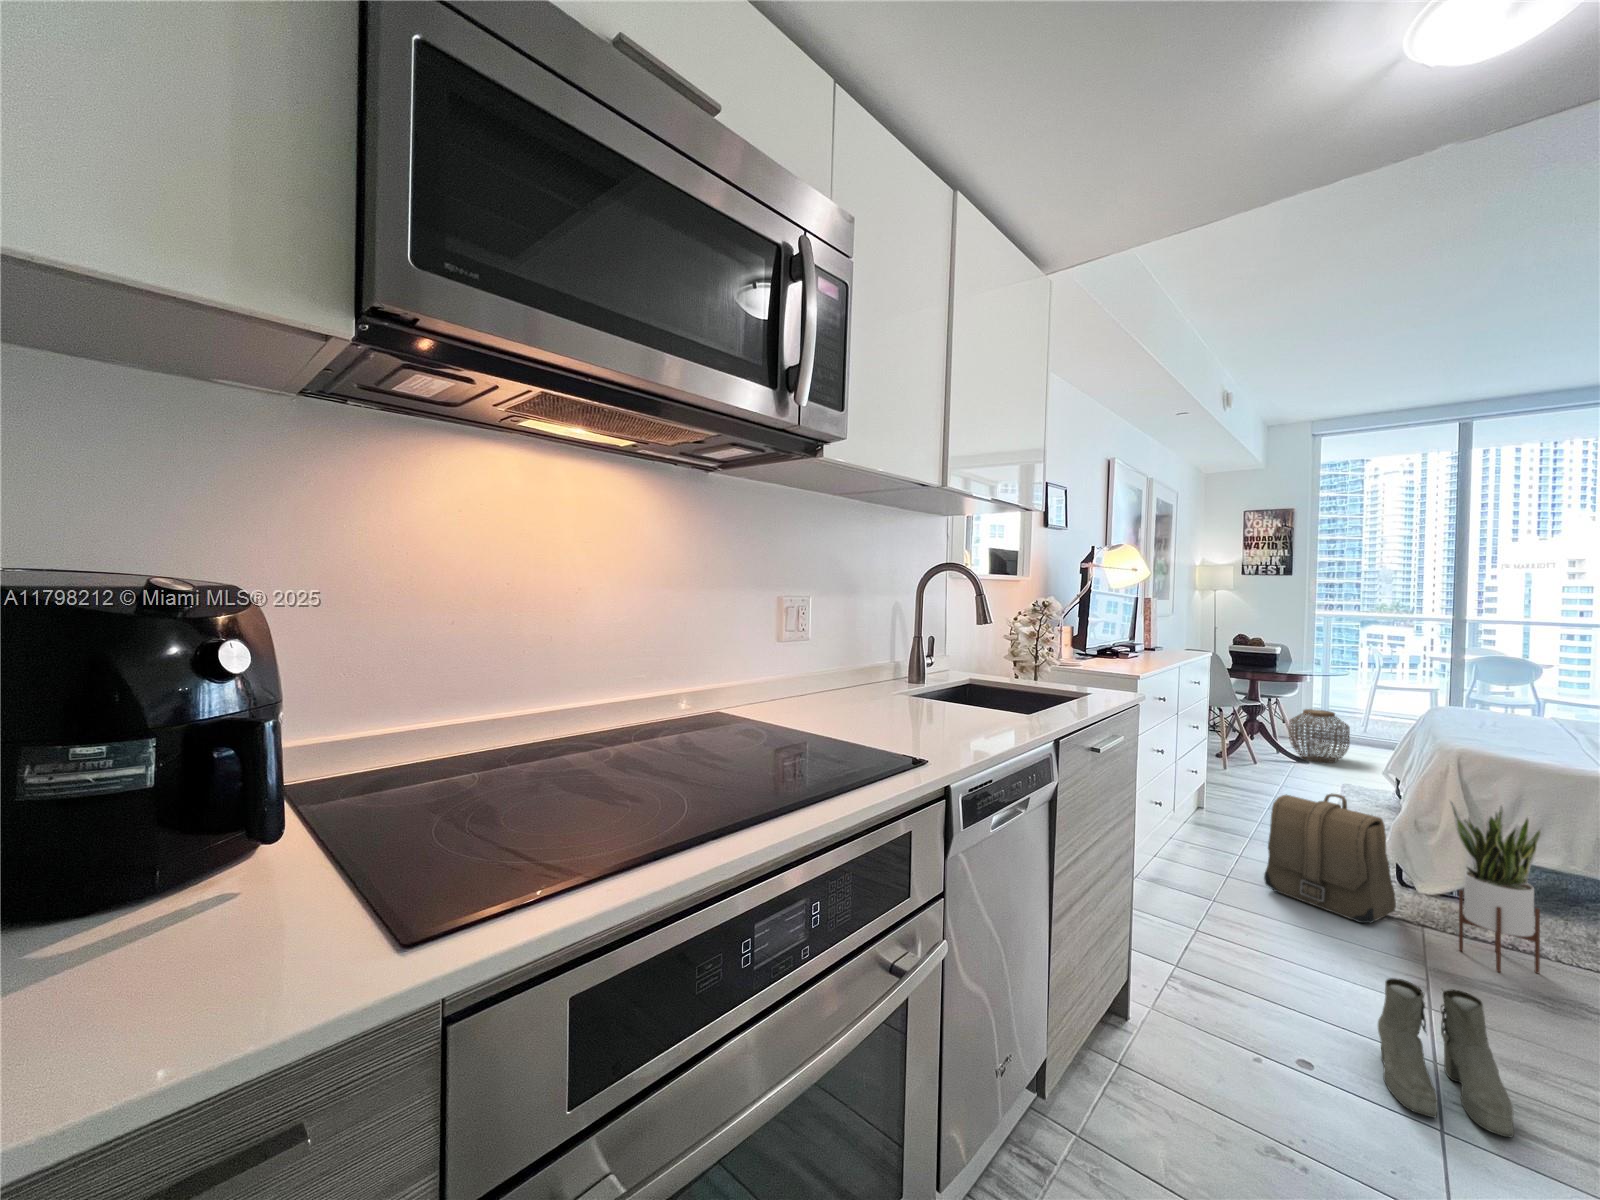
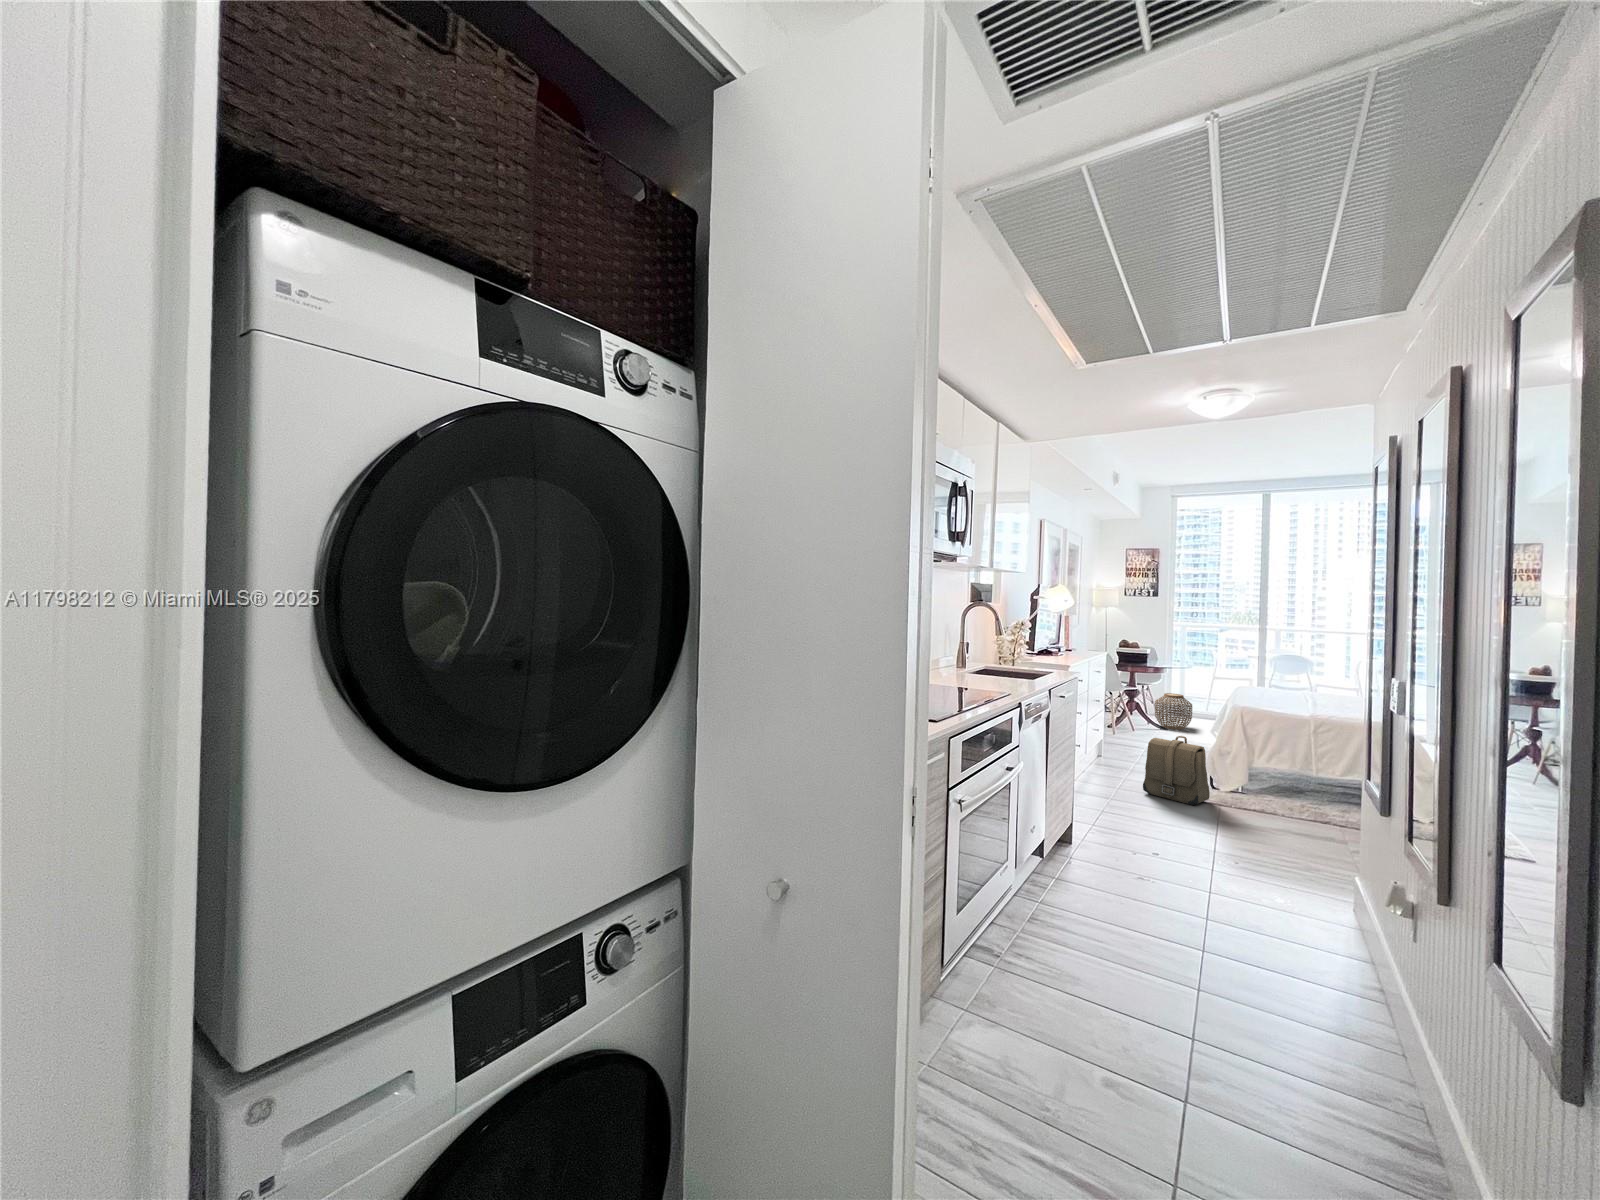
potted plant: present [1450,801,1541,973] -> none [1235,733,1275,820]
boots: present [1378,978,1514,1137] -> none [1196,810,1246,866]

